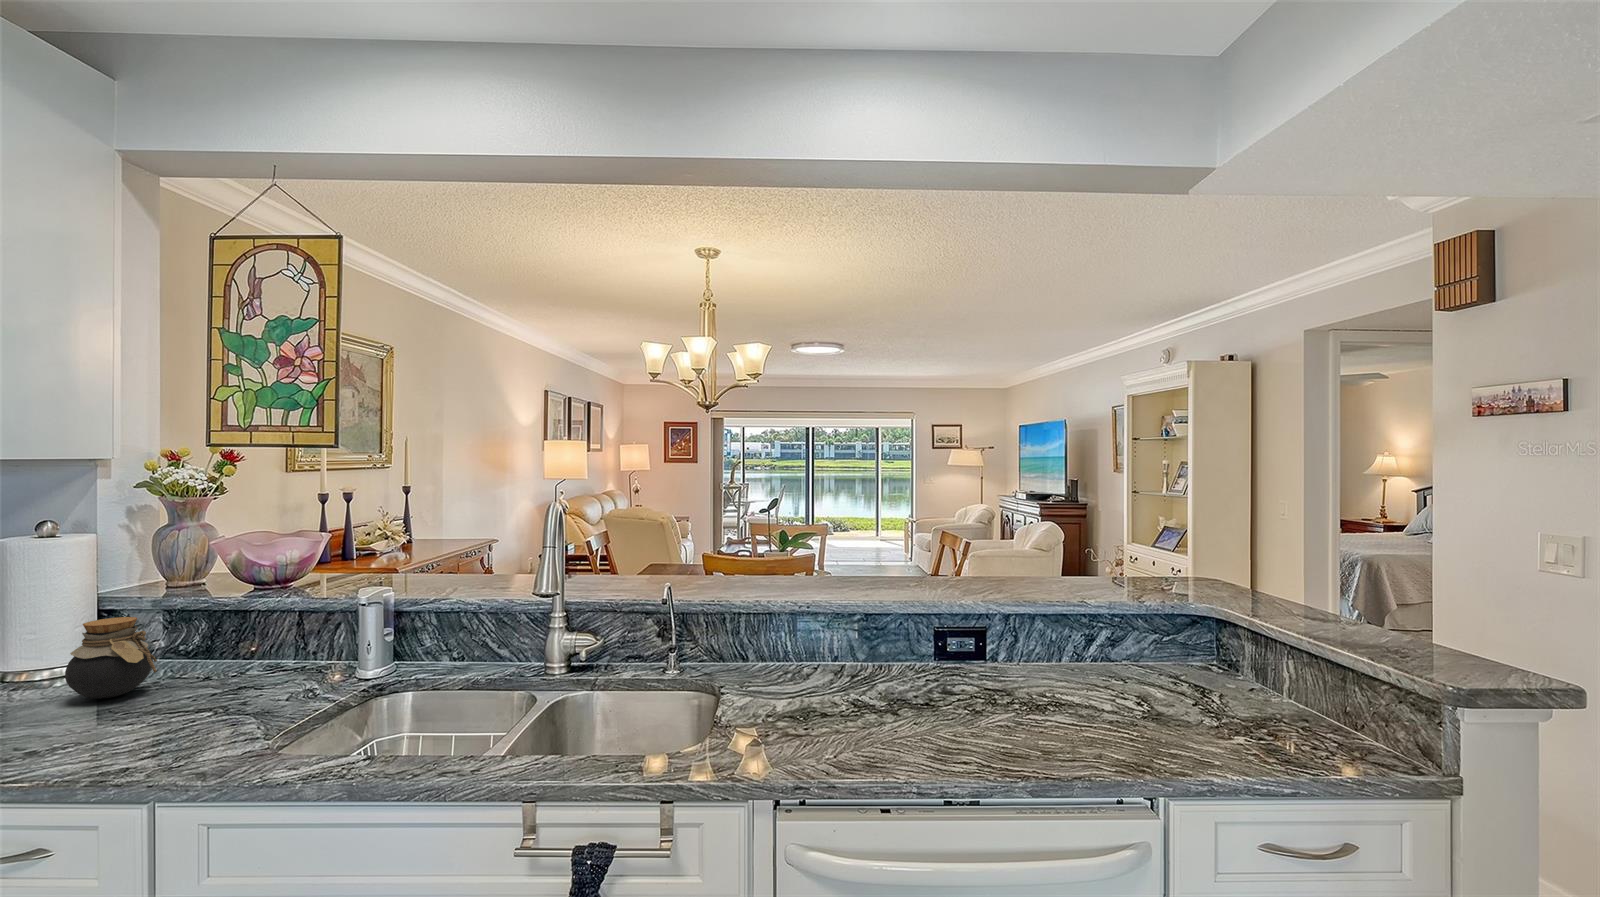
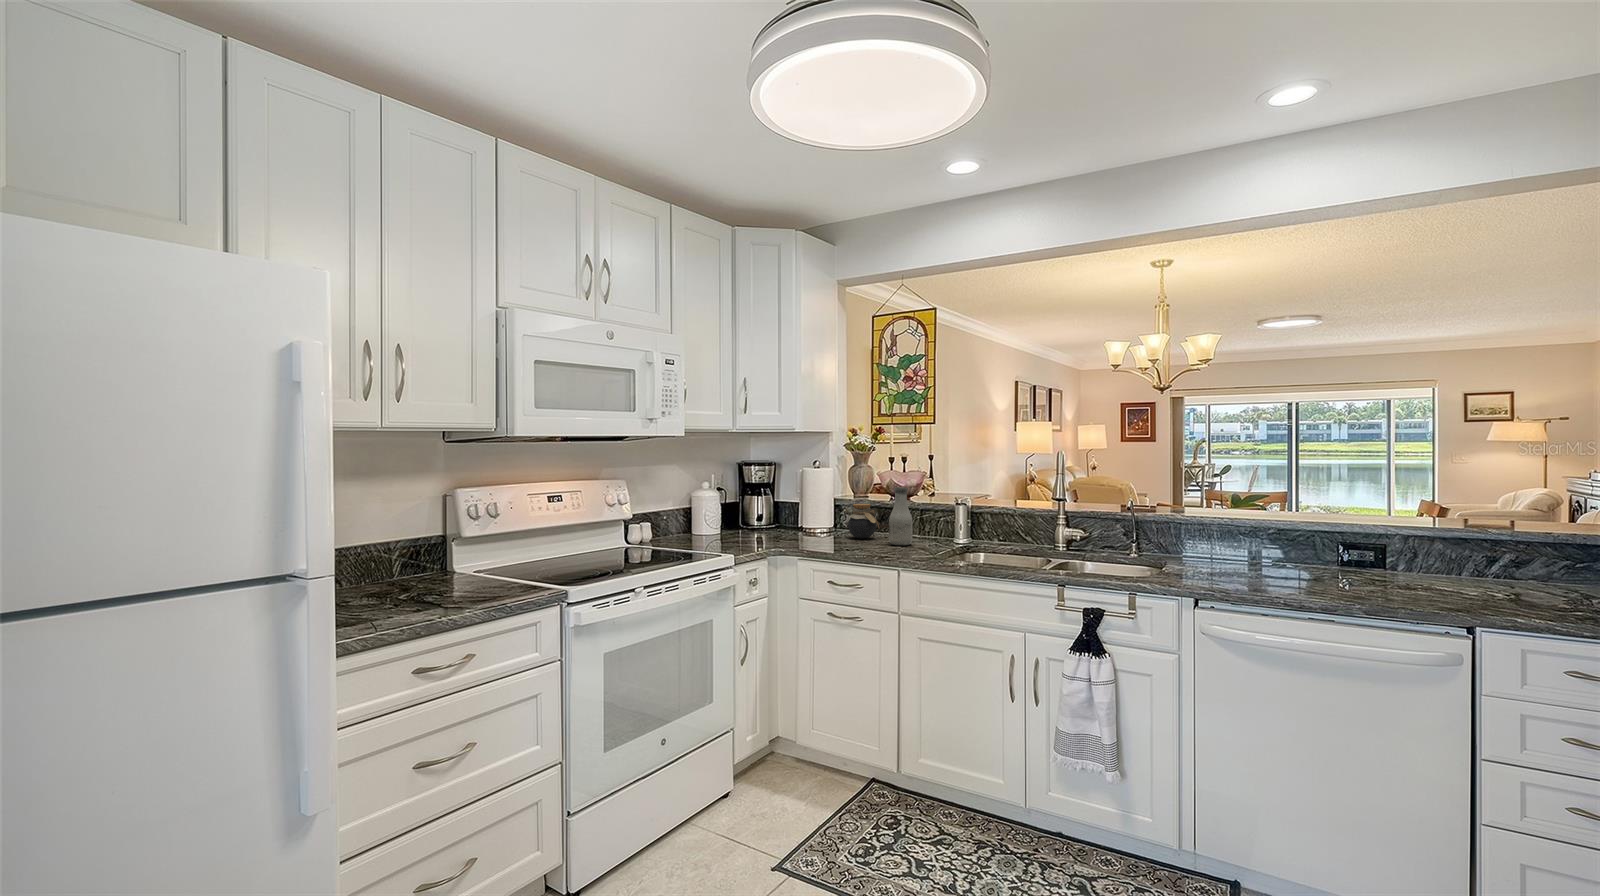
bottle: none [159,582,226,715] -> present [889,487,913,545]

